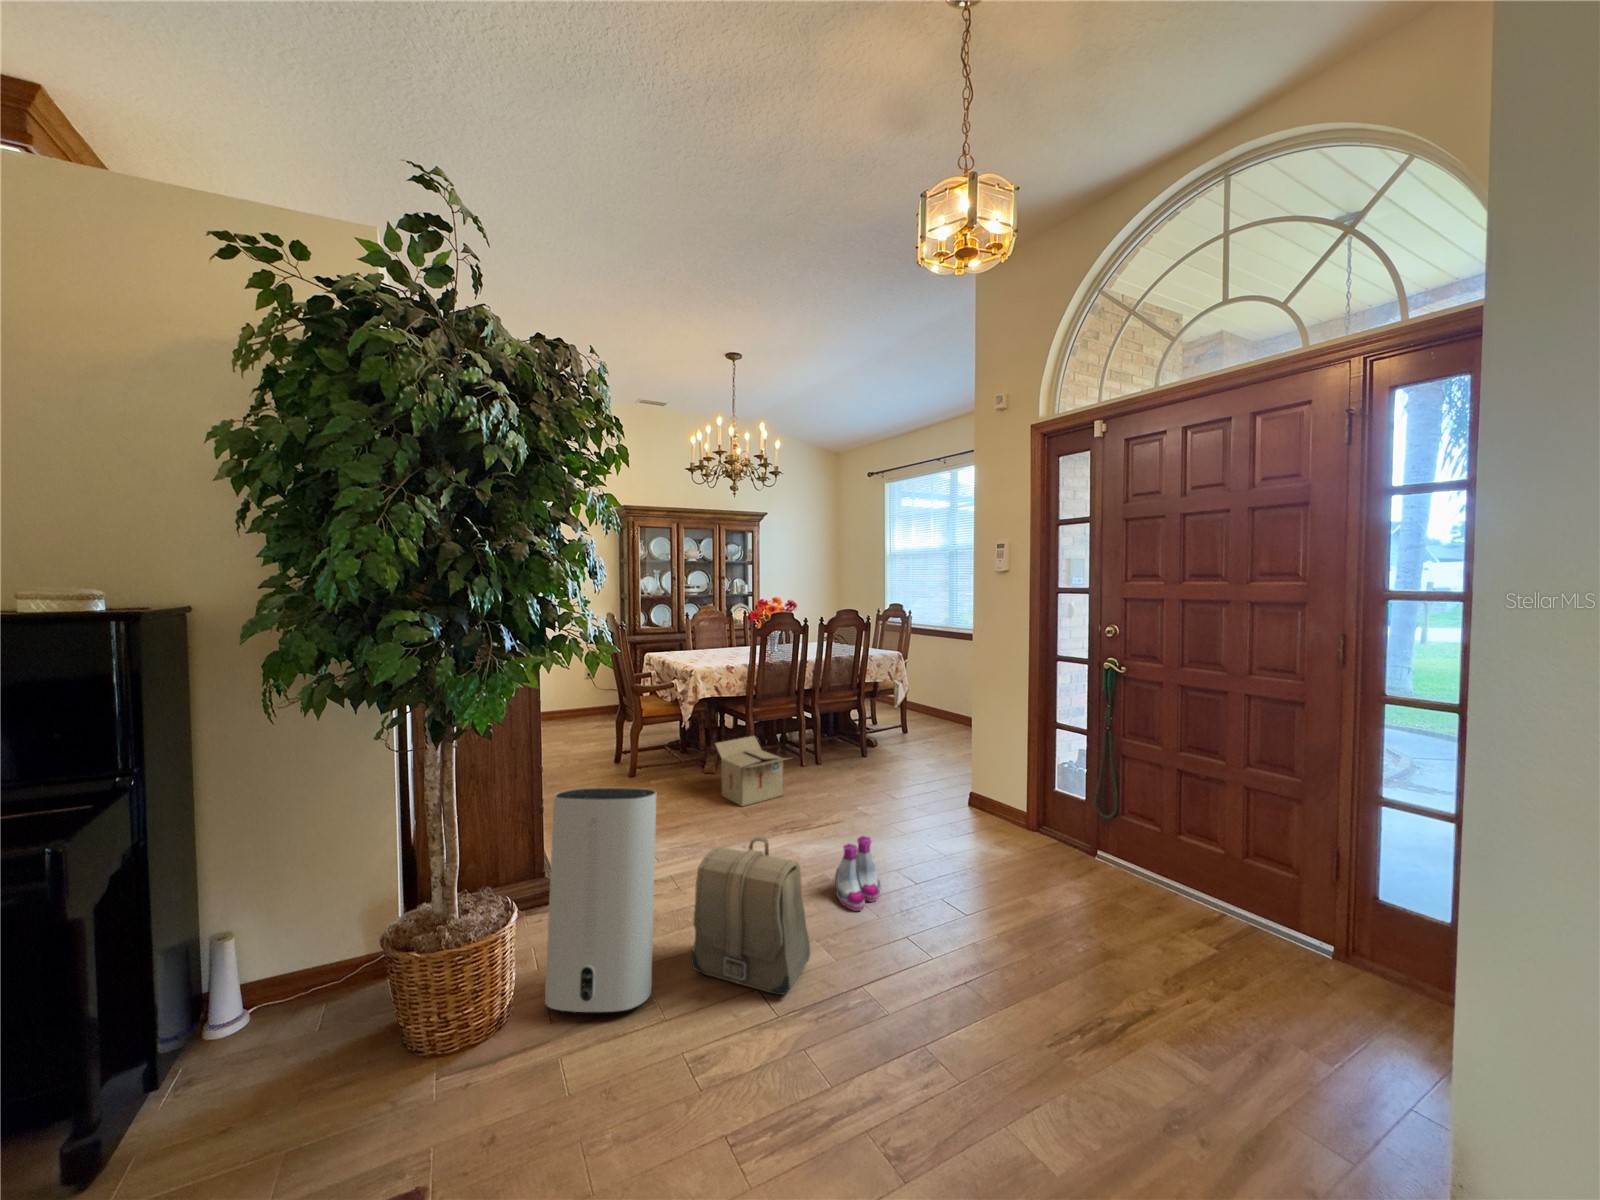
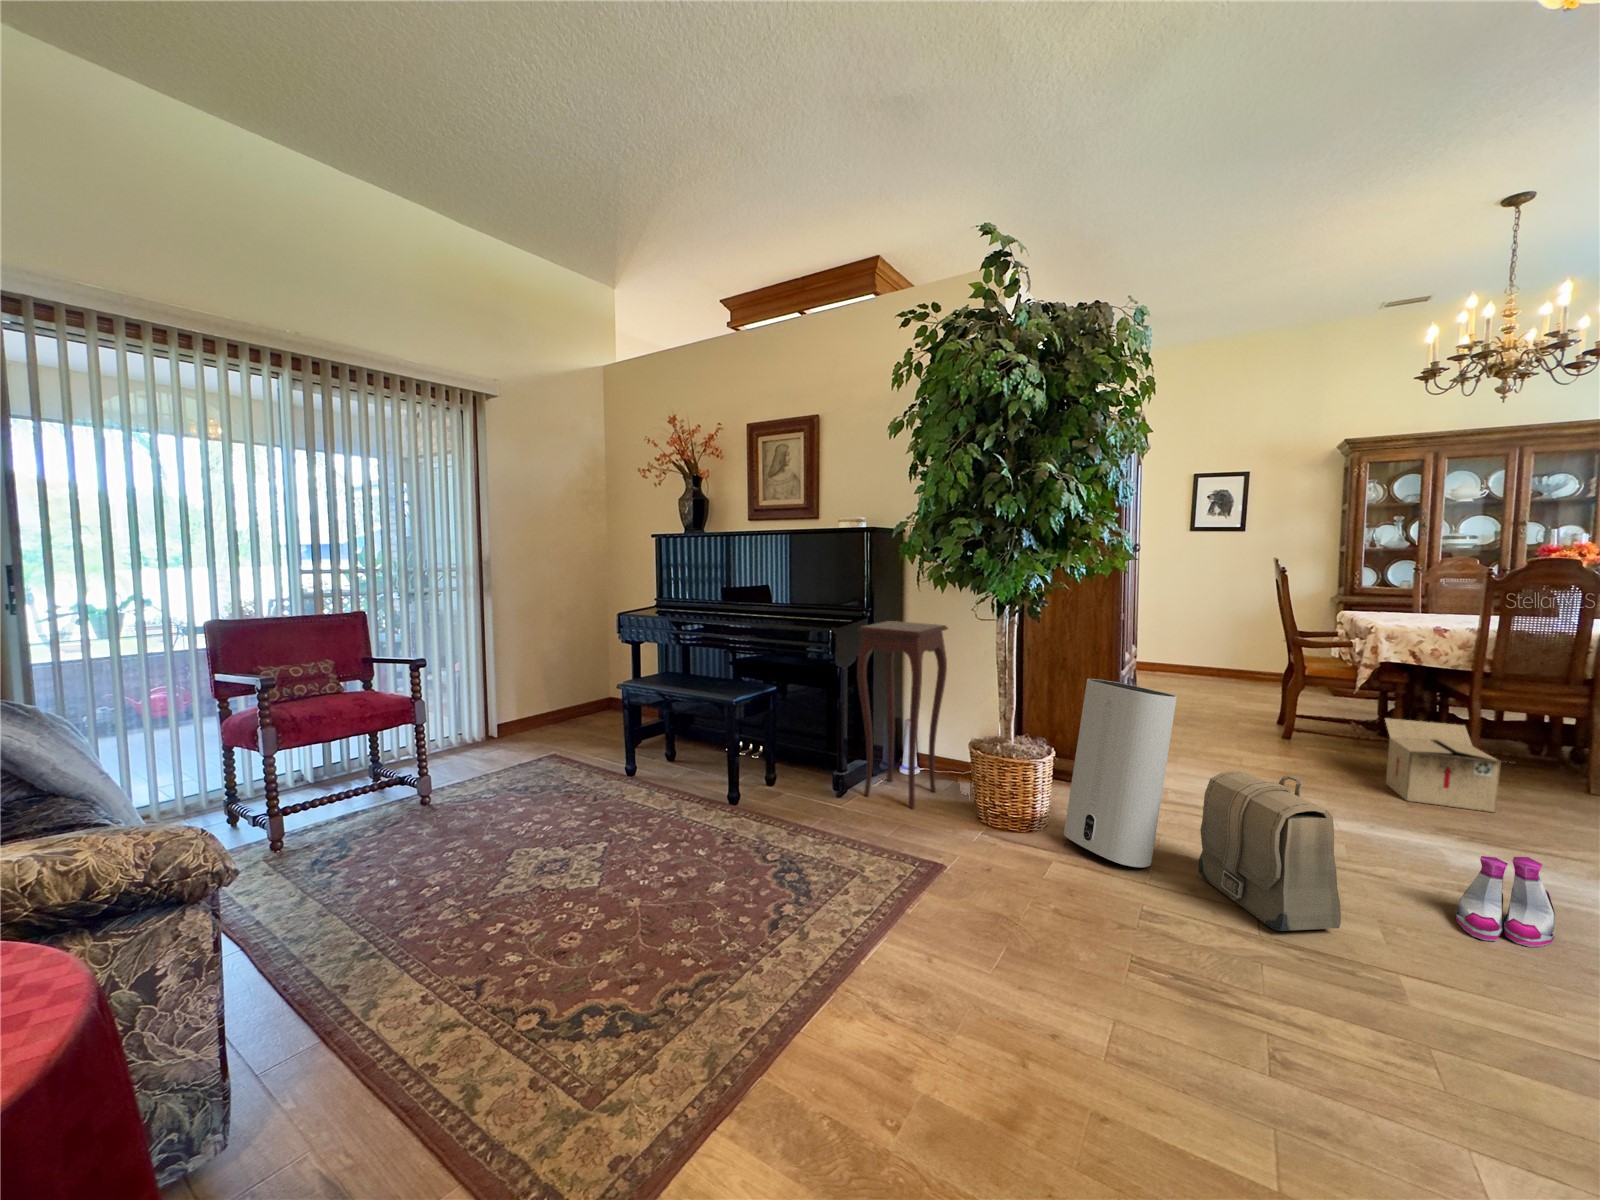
side table: none [110,769,317,1154] -> present [857,621,948,808]

